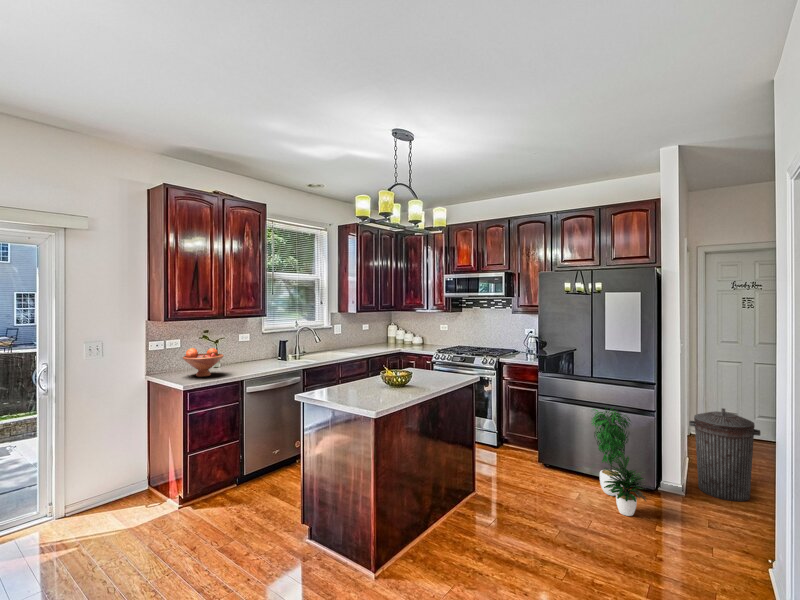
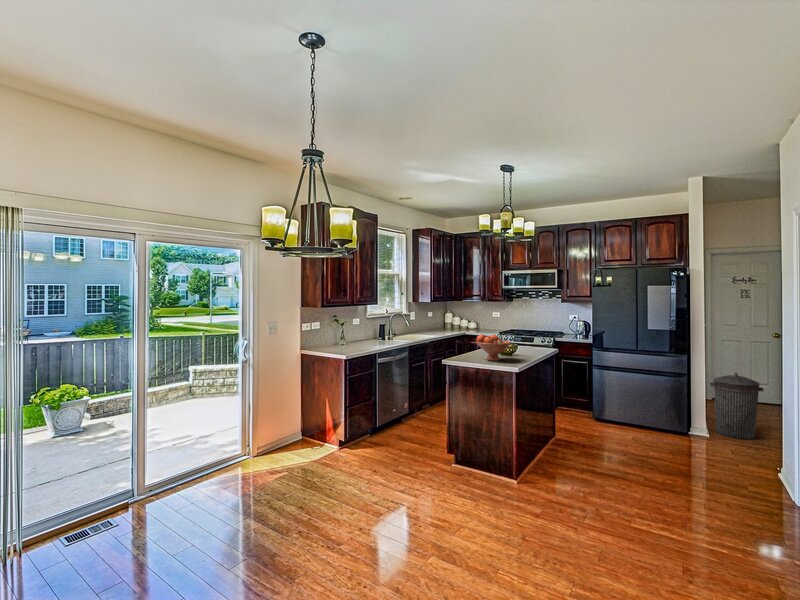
fruit bowl: present [183,348,224,377] -> present [476,334,511,361]
potted plant: present [592,407,646,516] -> none [638,369,687,449]

